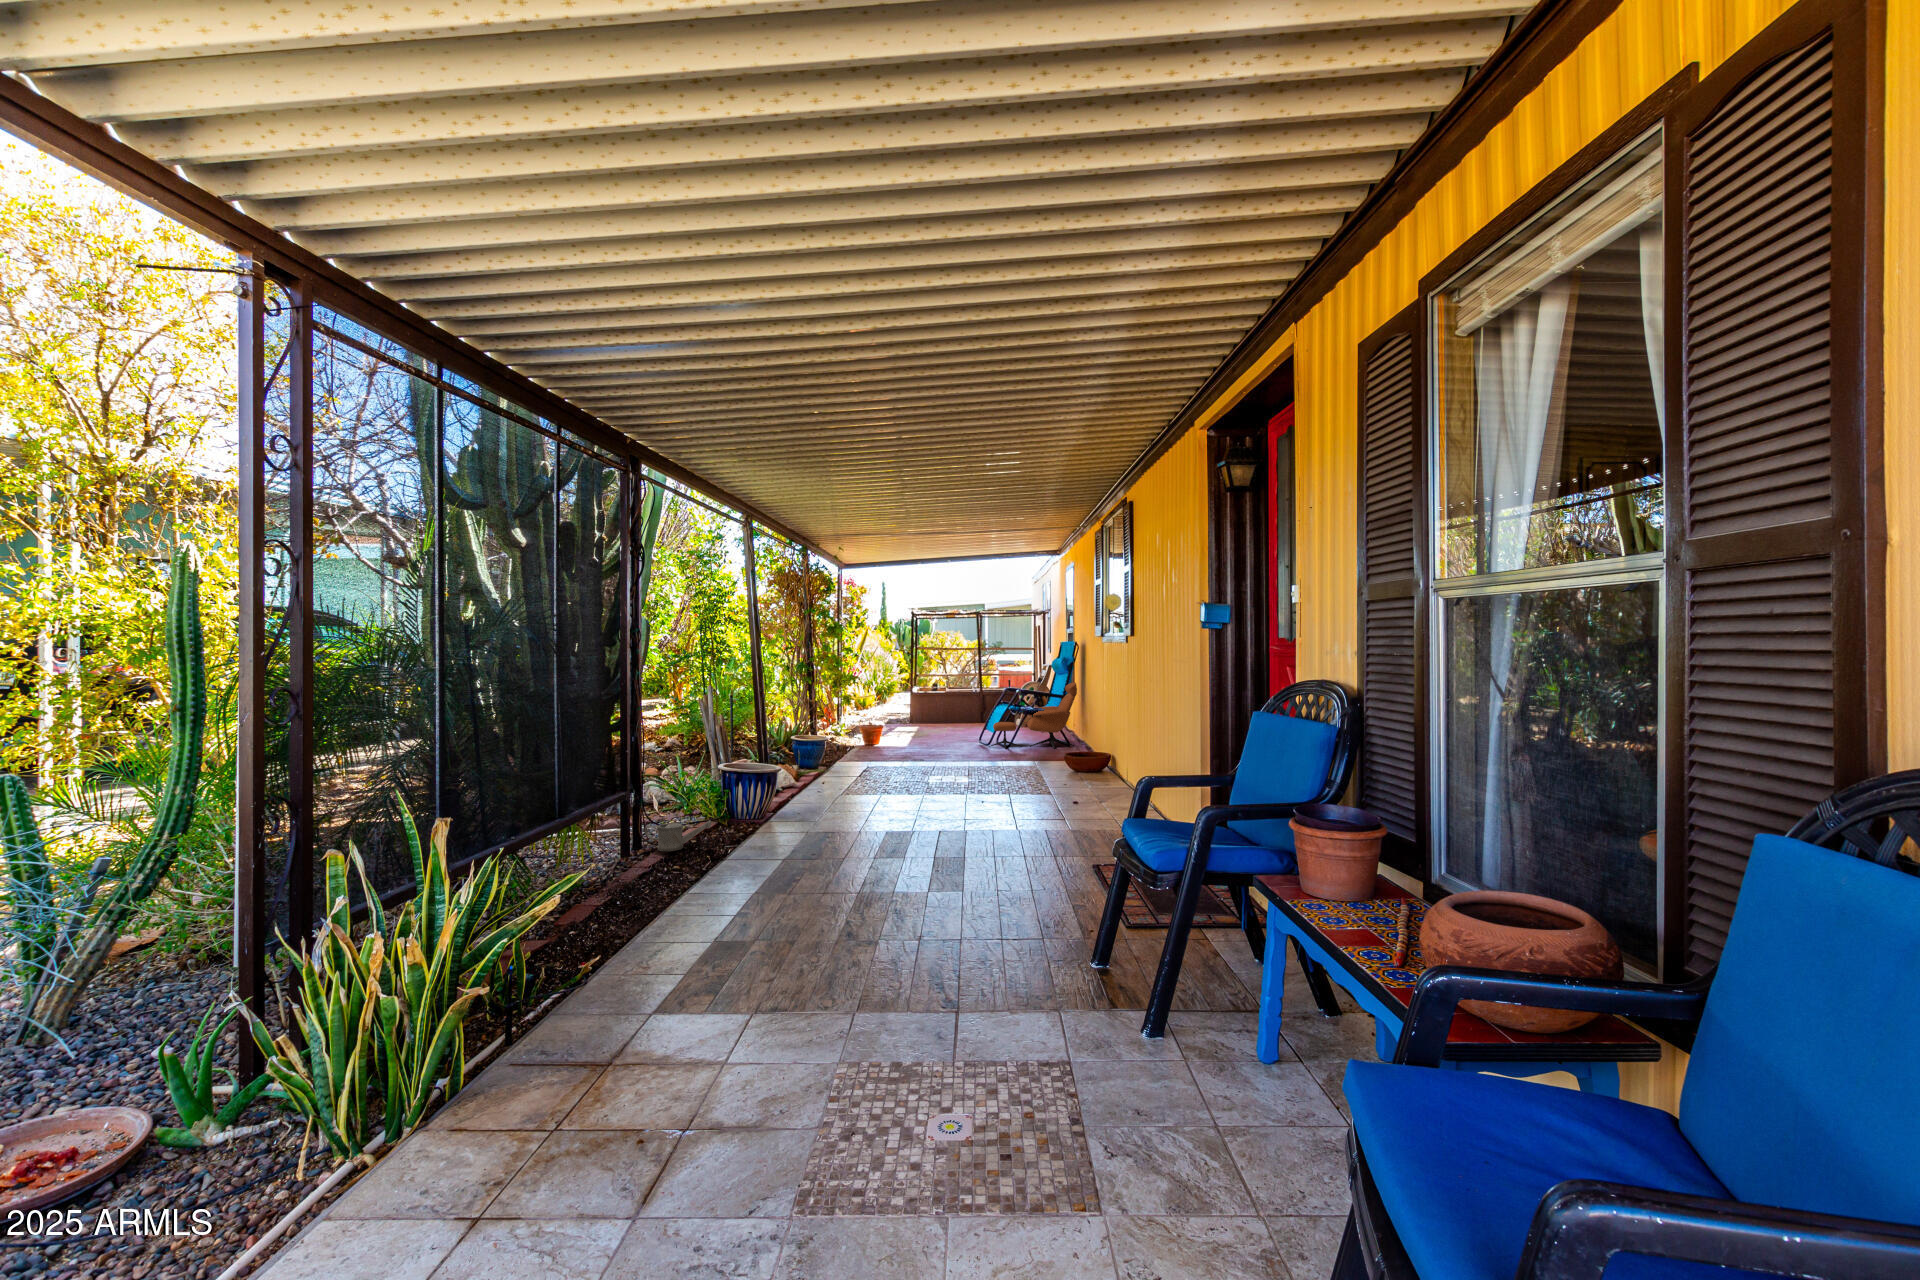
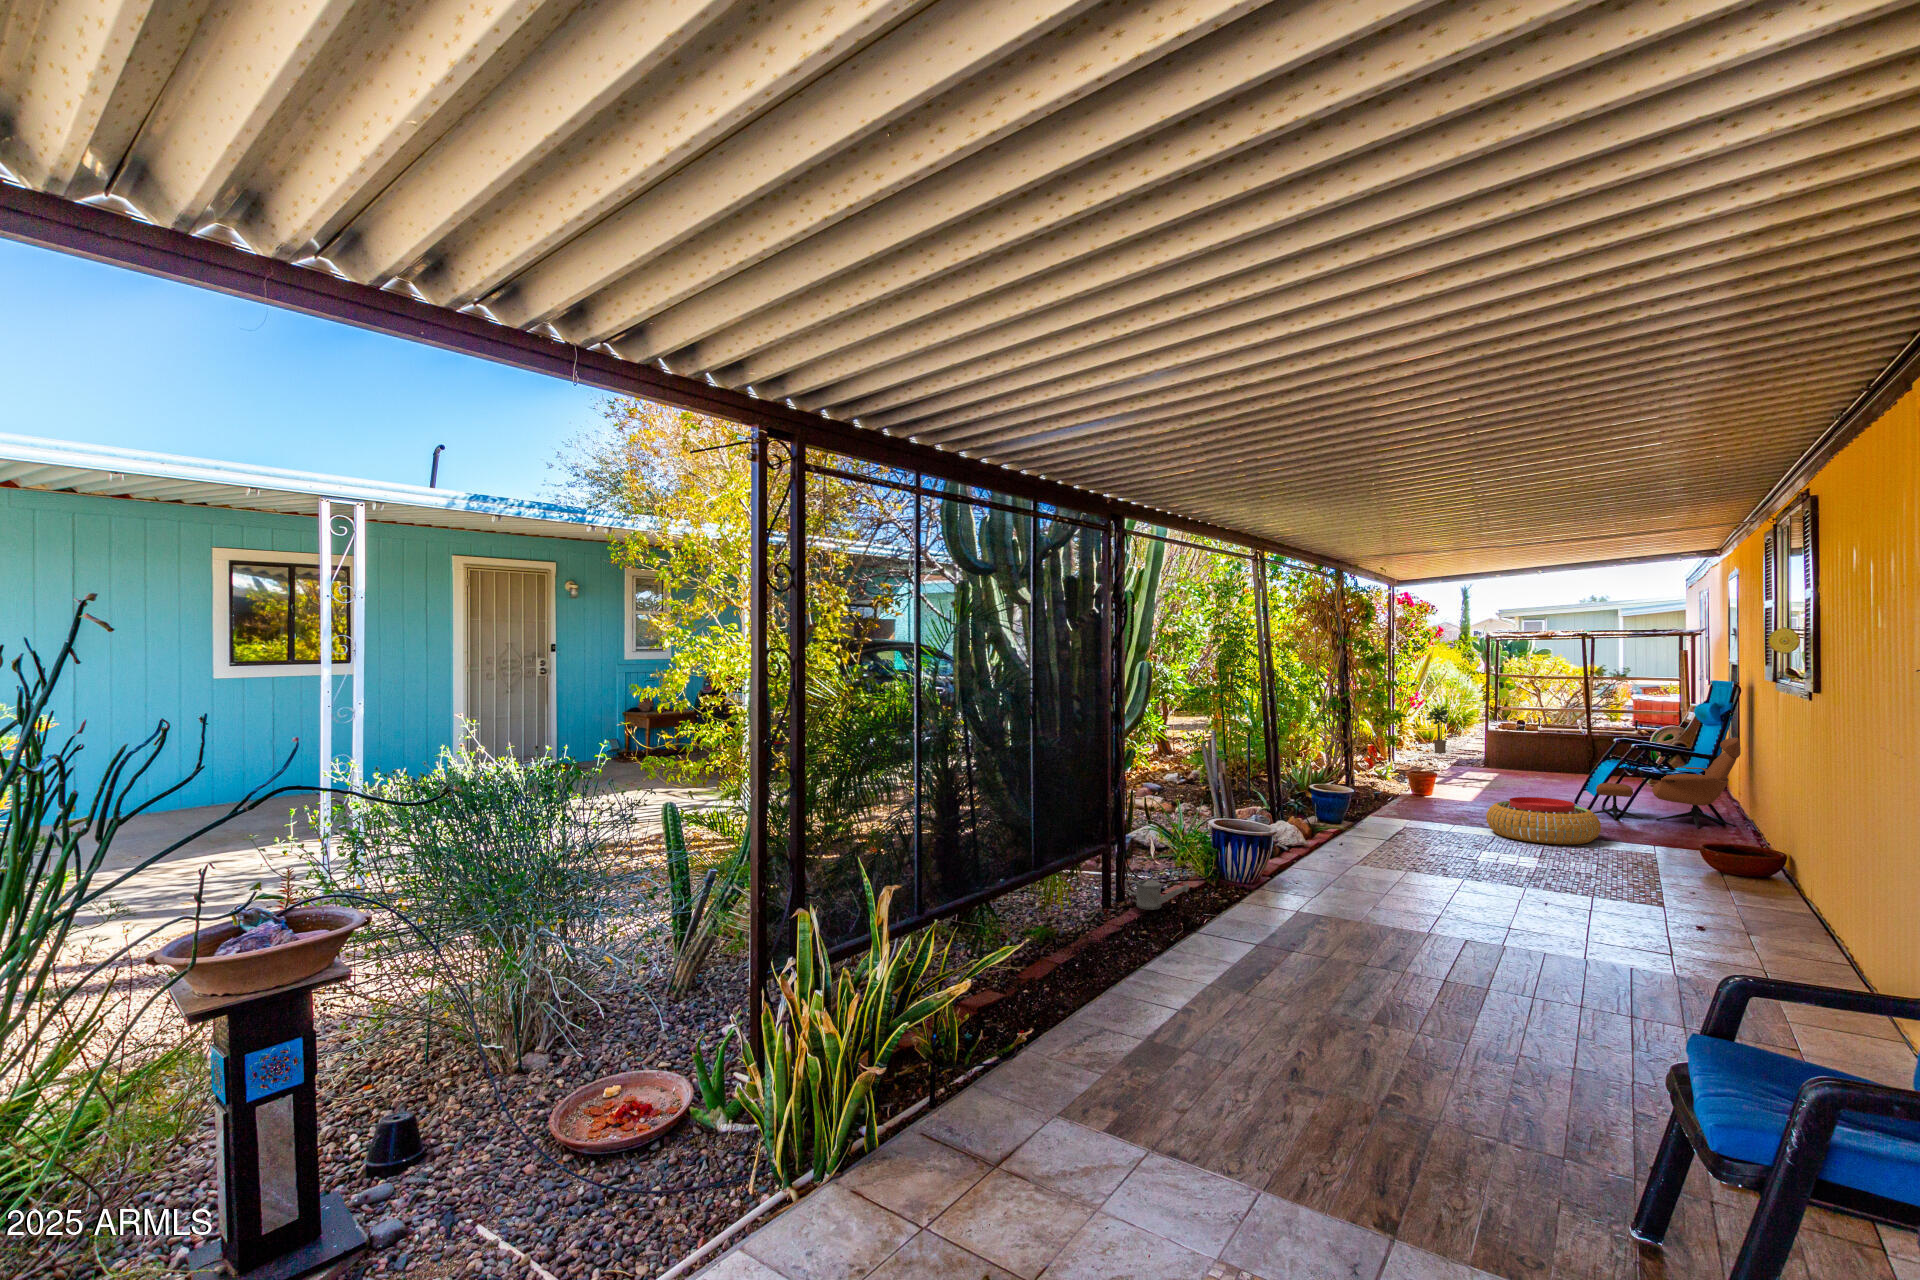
potted plant: none [862,677,882,717] -> present [1426,706,1449,753]
pouf: none [926,733,1002,767] -> present [1486,797,1601,844]

